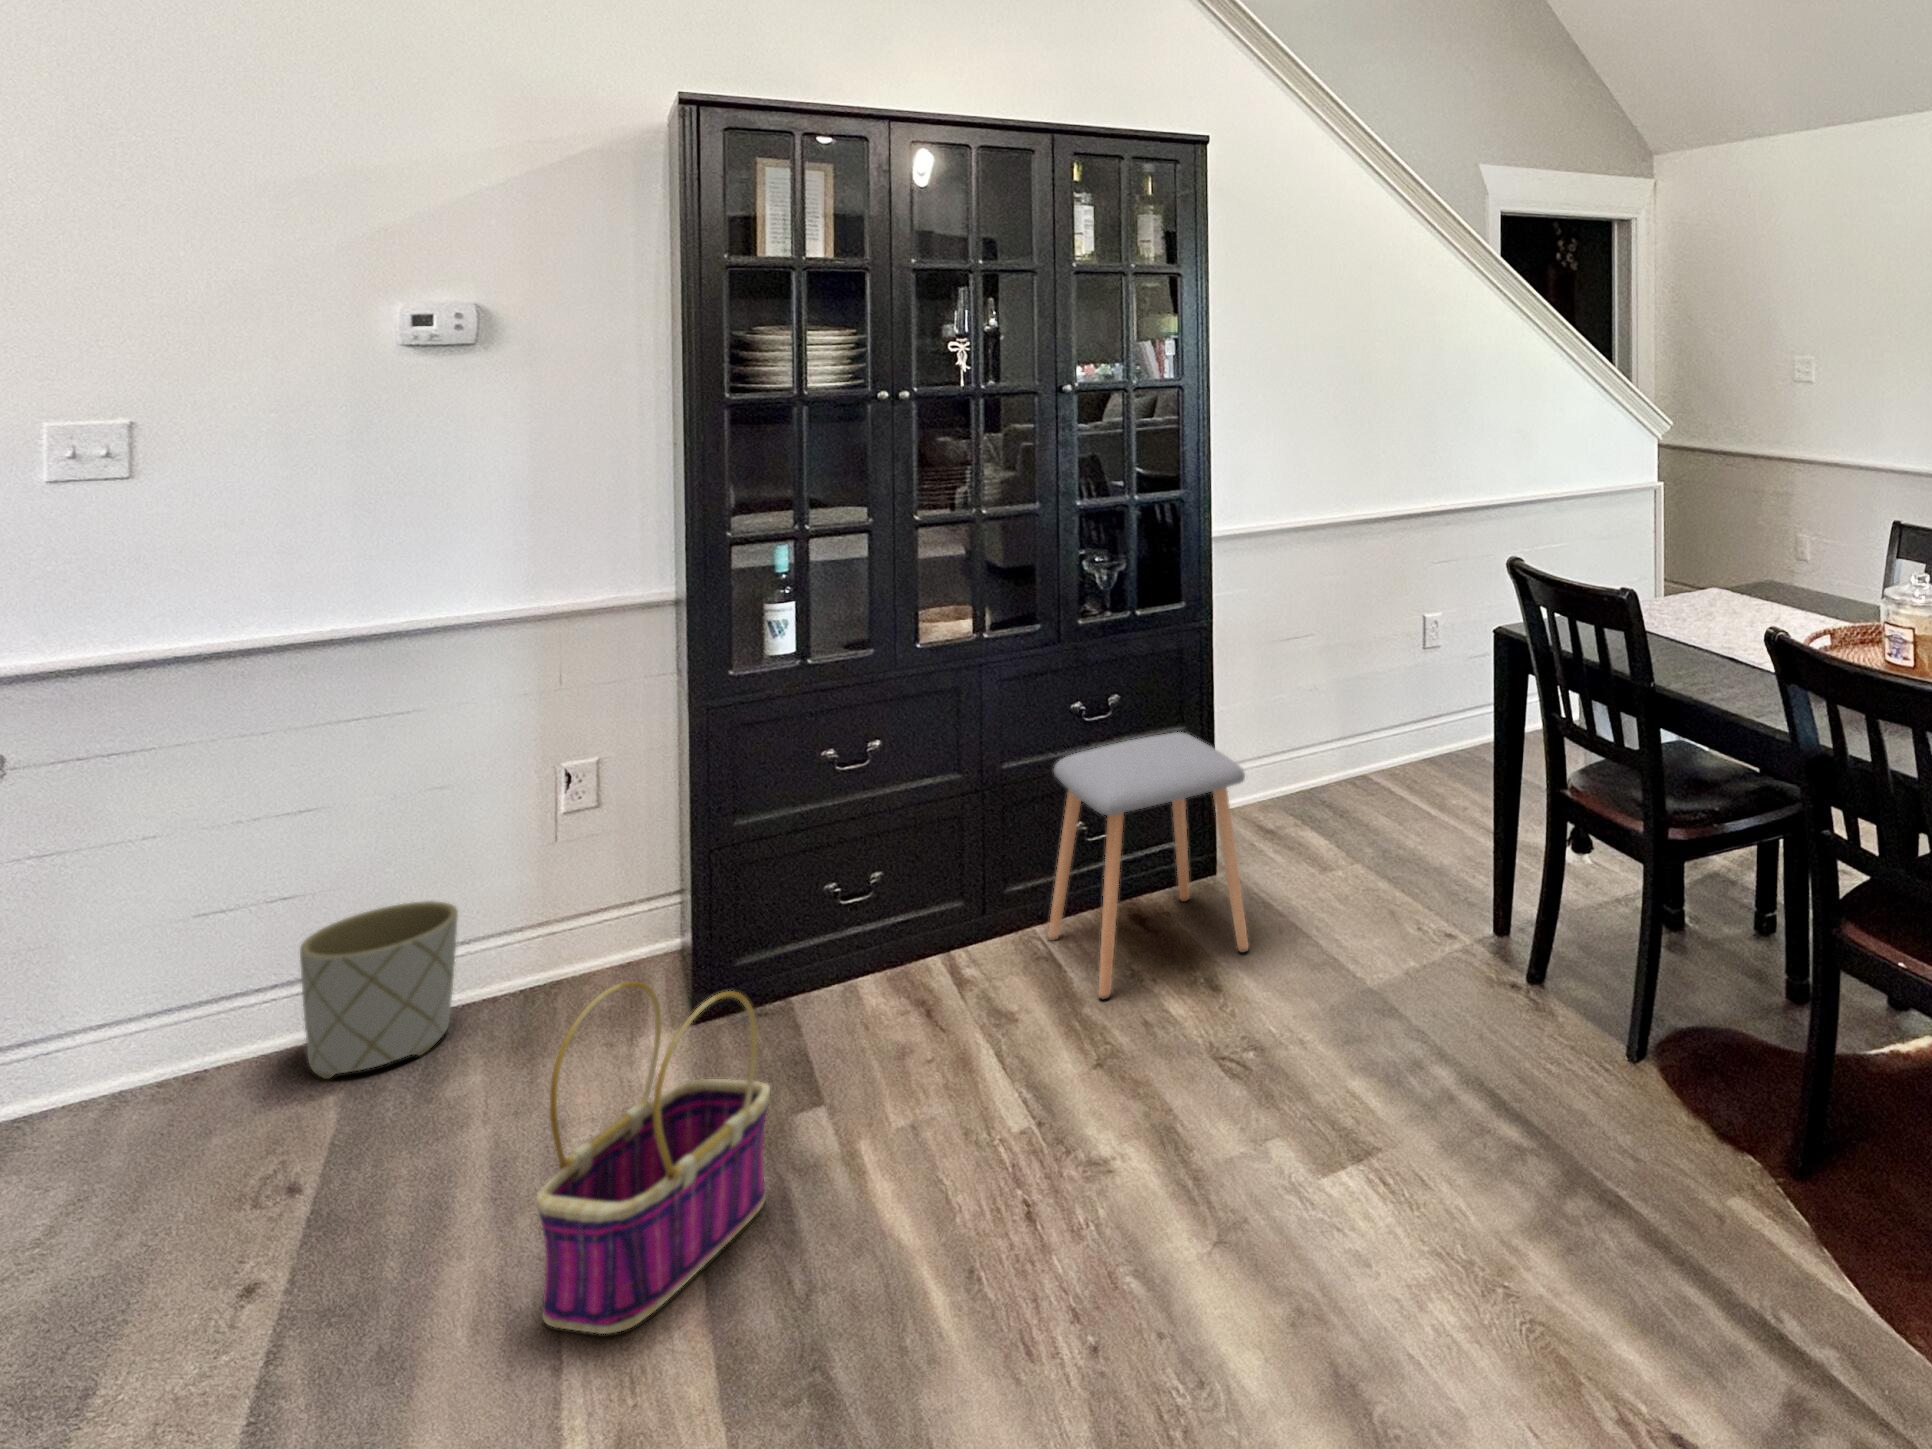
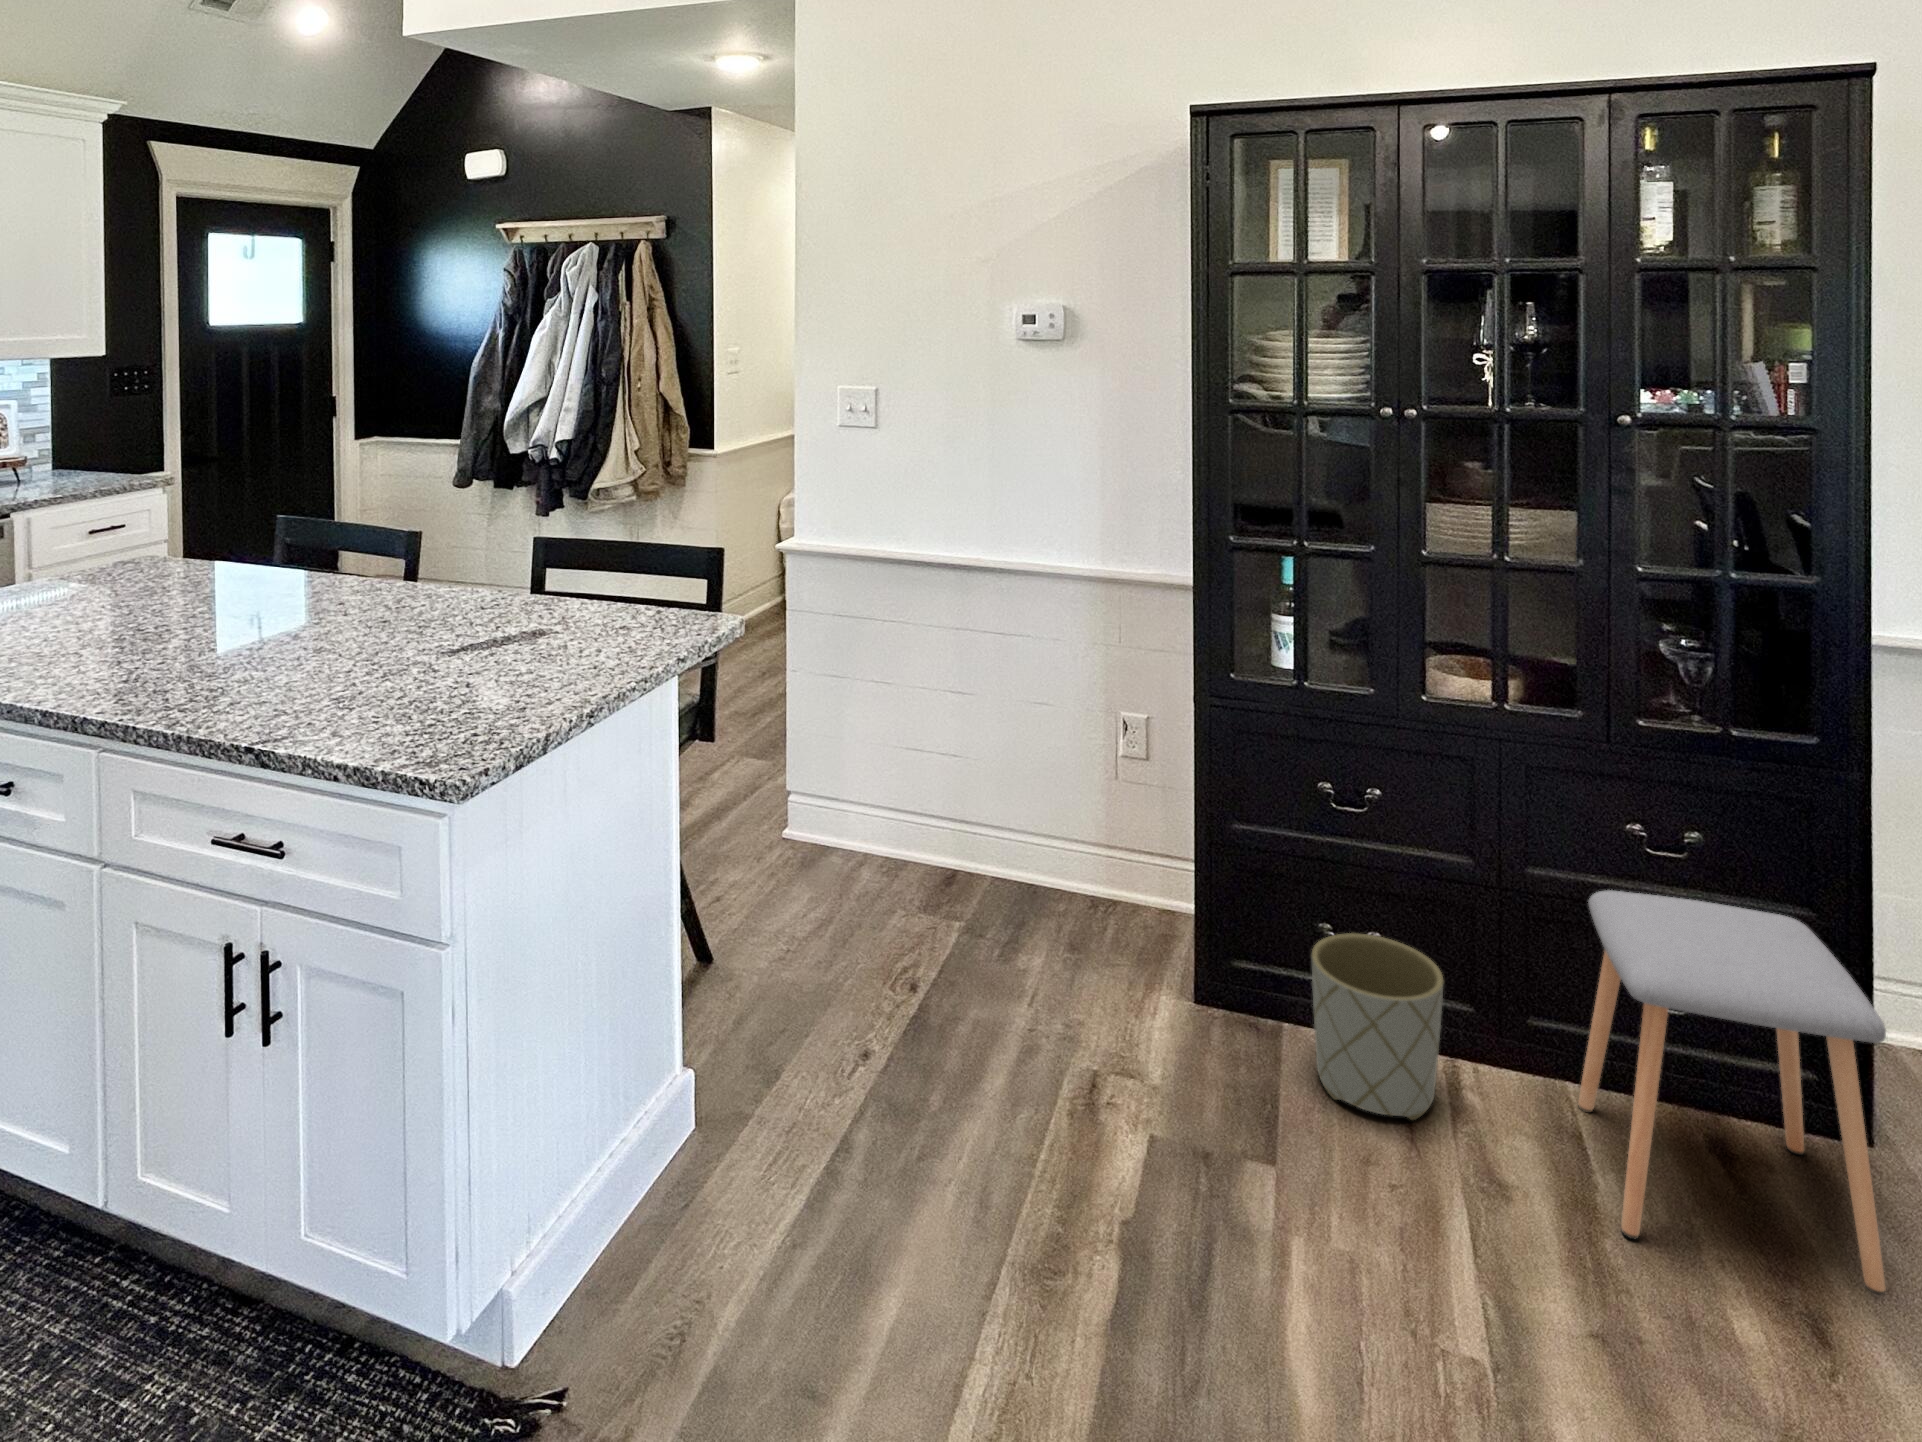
planter: present [300,901,458,1079] -> present [1312,933,1443,1120]
basket: present [536,981,770,1334] -> none [996,965,1198,1300]

